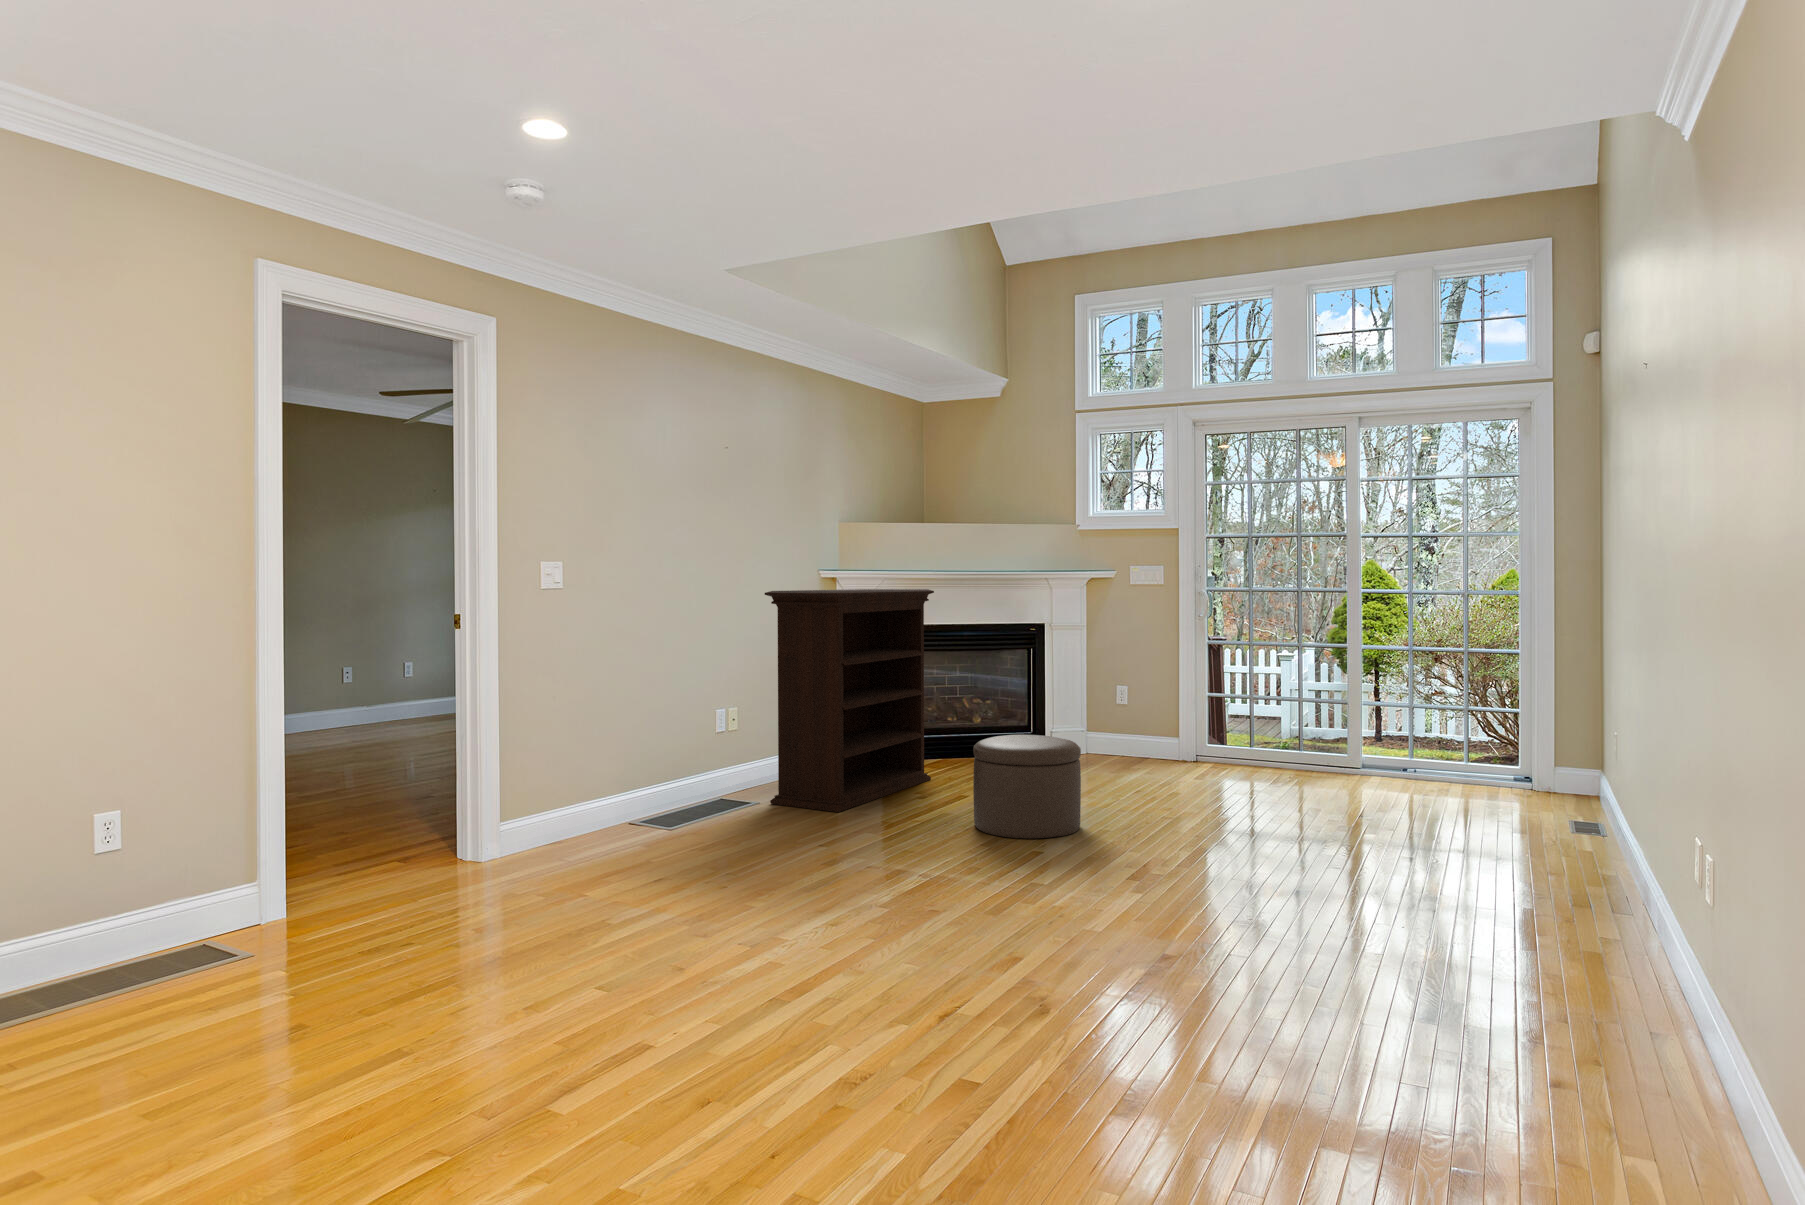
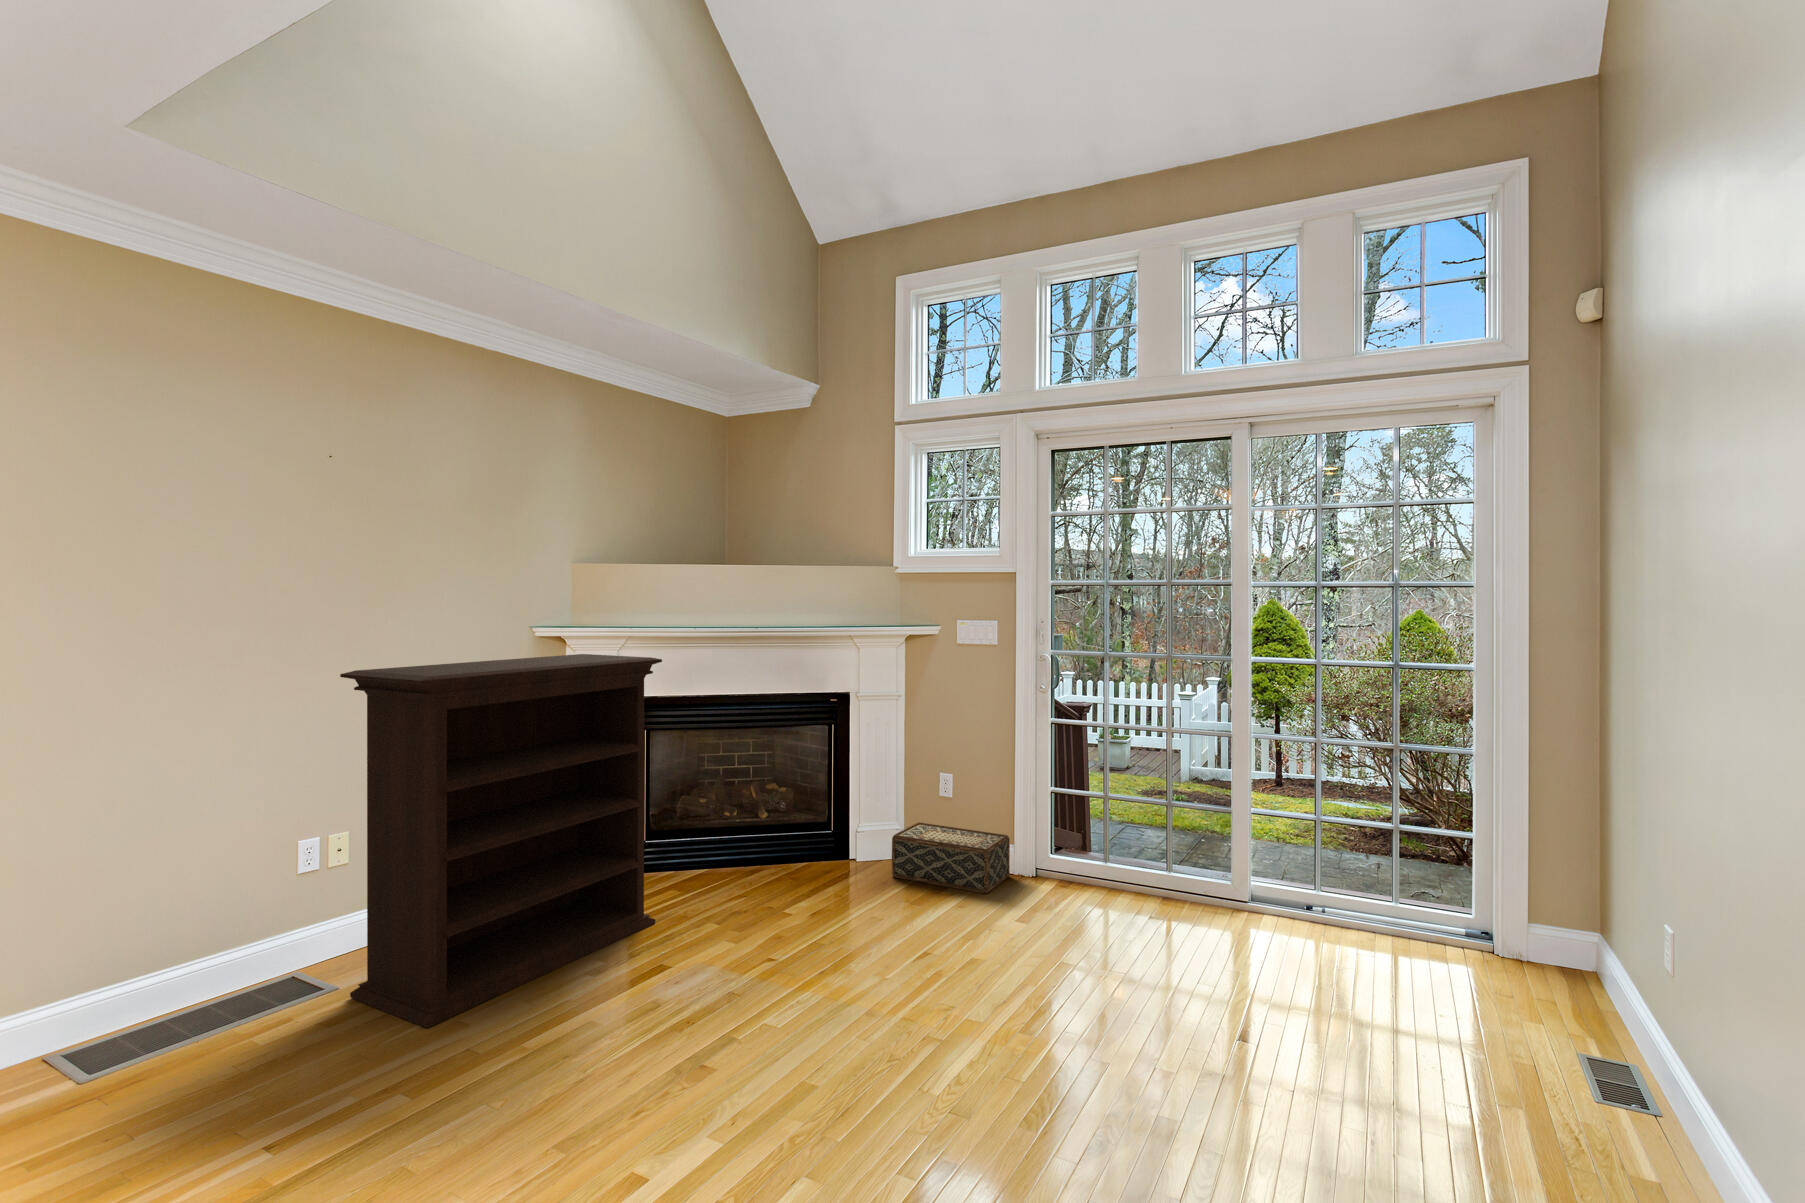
woven basket: none [1084,725,1174,768] -> present [892,822,1010,893]
ottoman: present [973,735,1081,839] -> none [600,911,785,1136]

